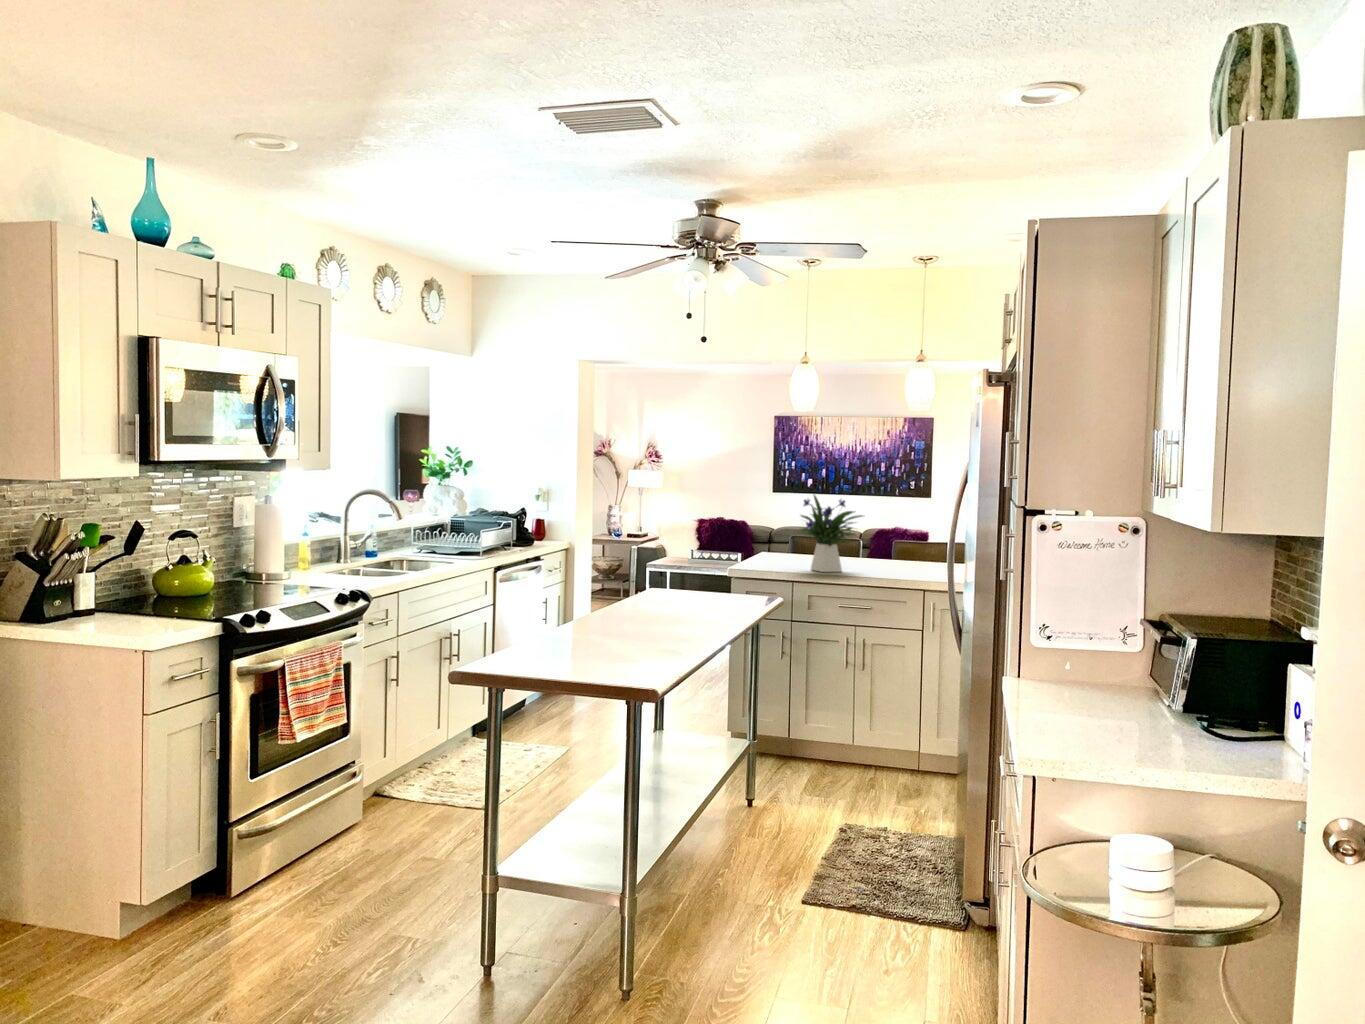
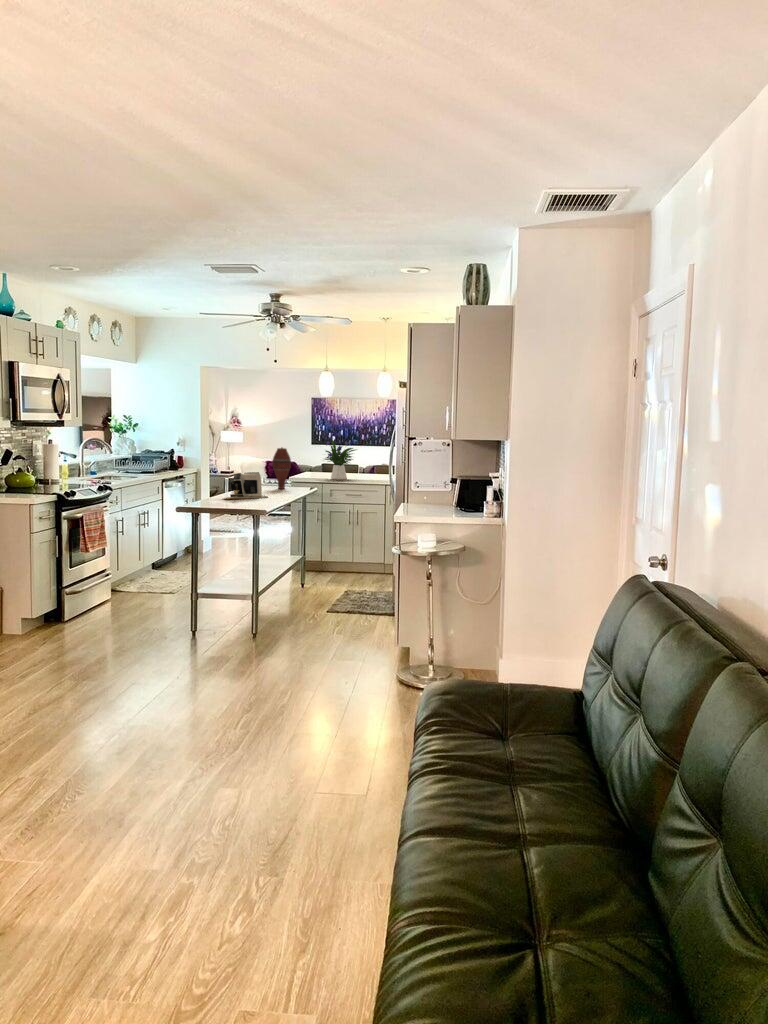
vase: none [695,517,733,603] -> present [272,448,291,489]
coffee maker: none [576,577,681,642] -> present [226,472,268,499]

